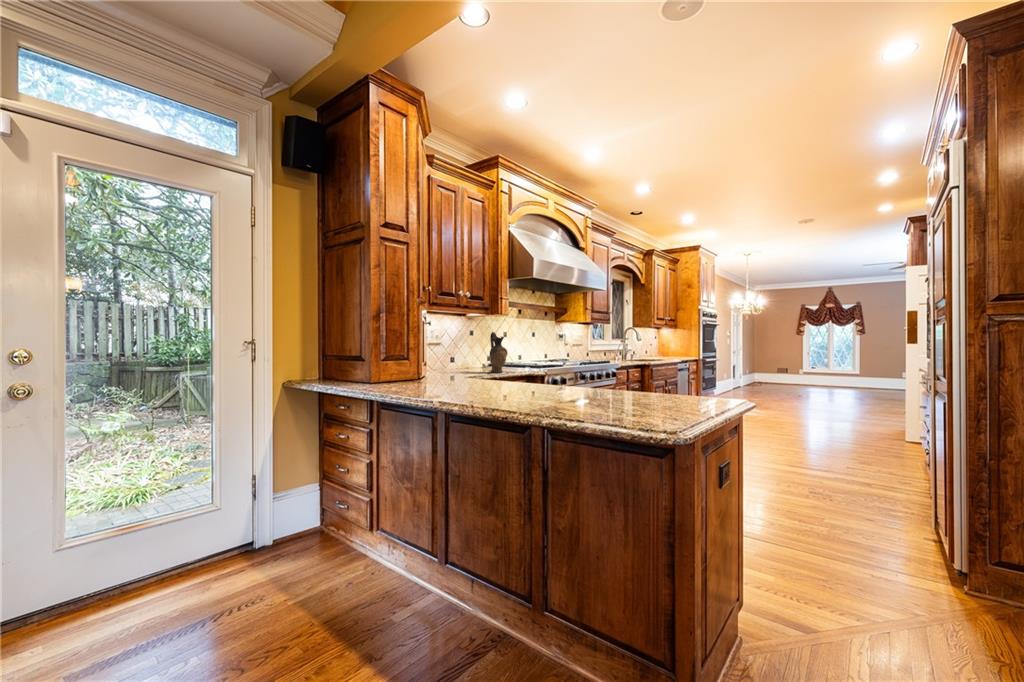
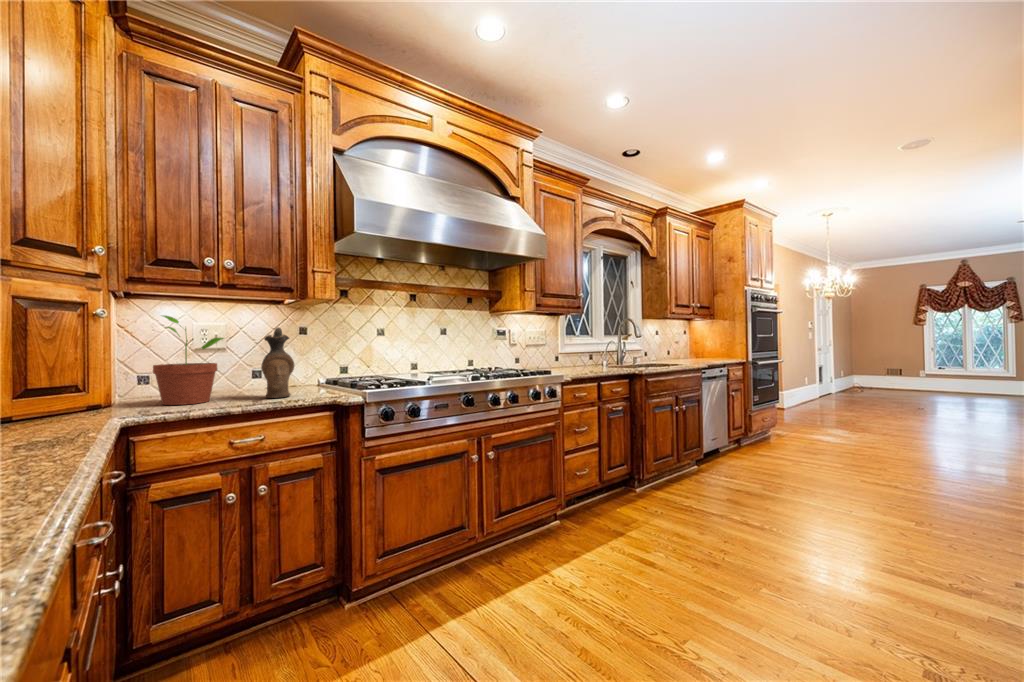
potted plant: none [443,324,474,375] -> present [153,316,224,405]

